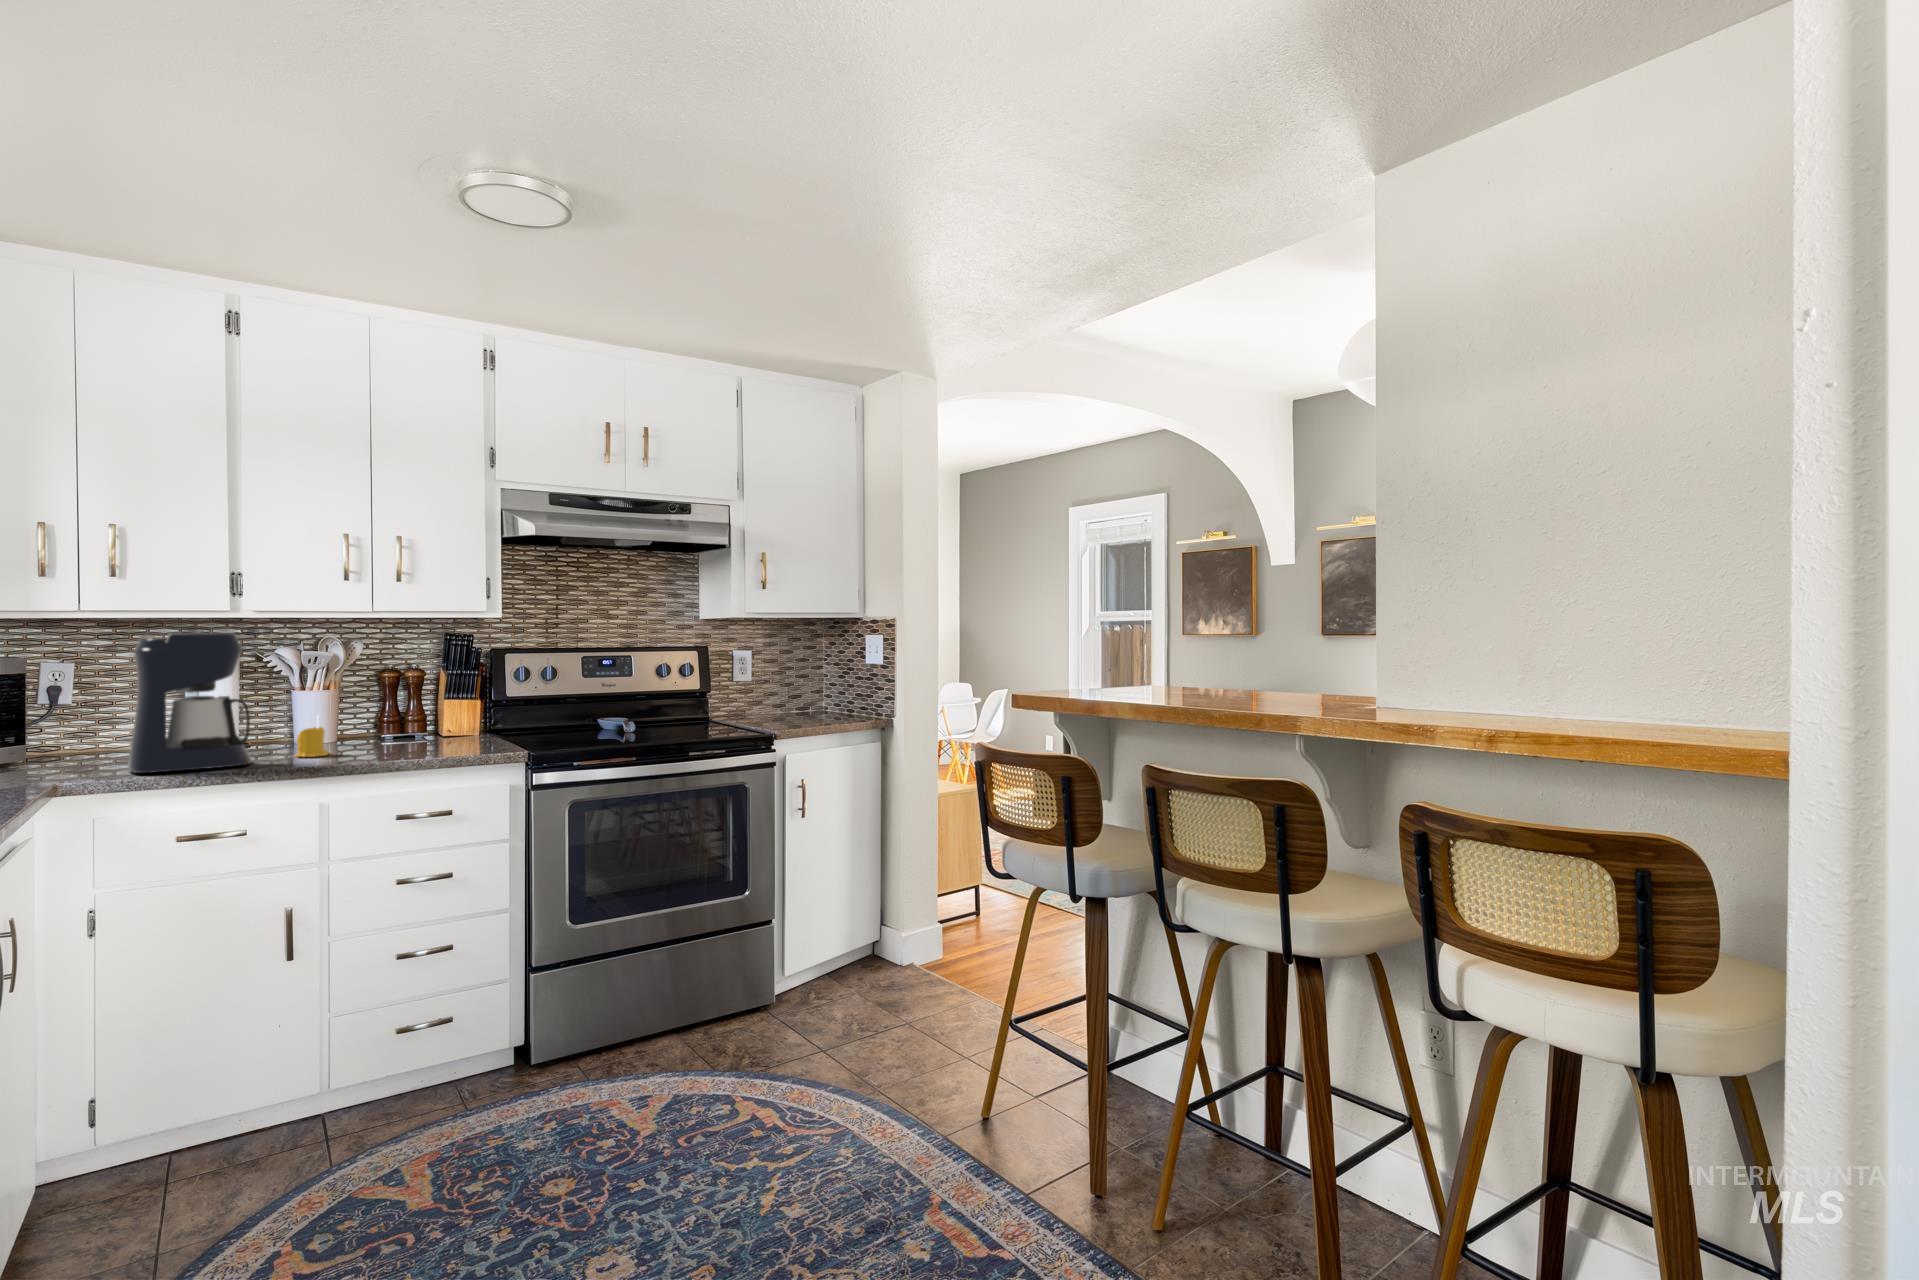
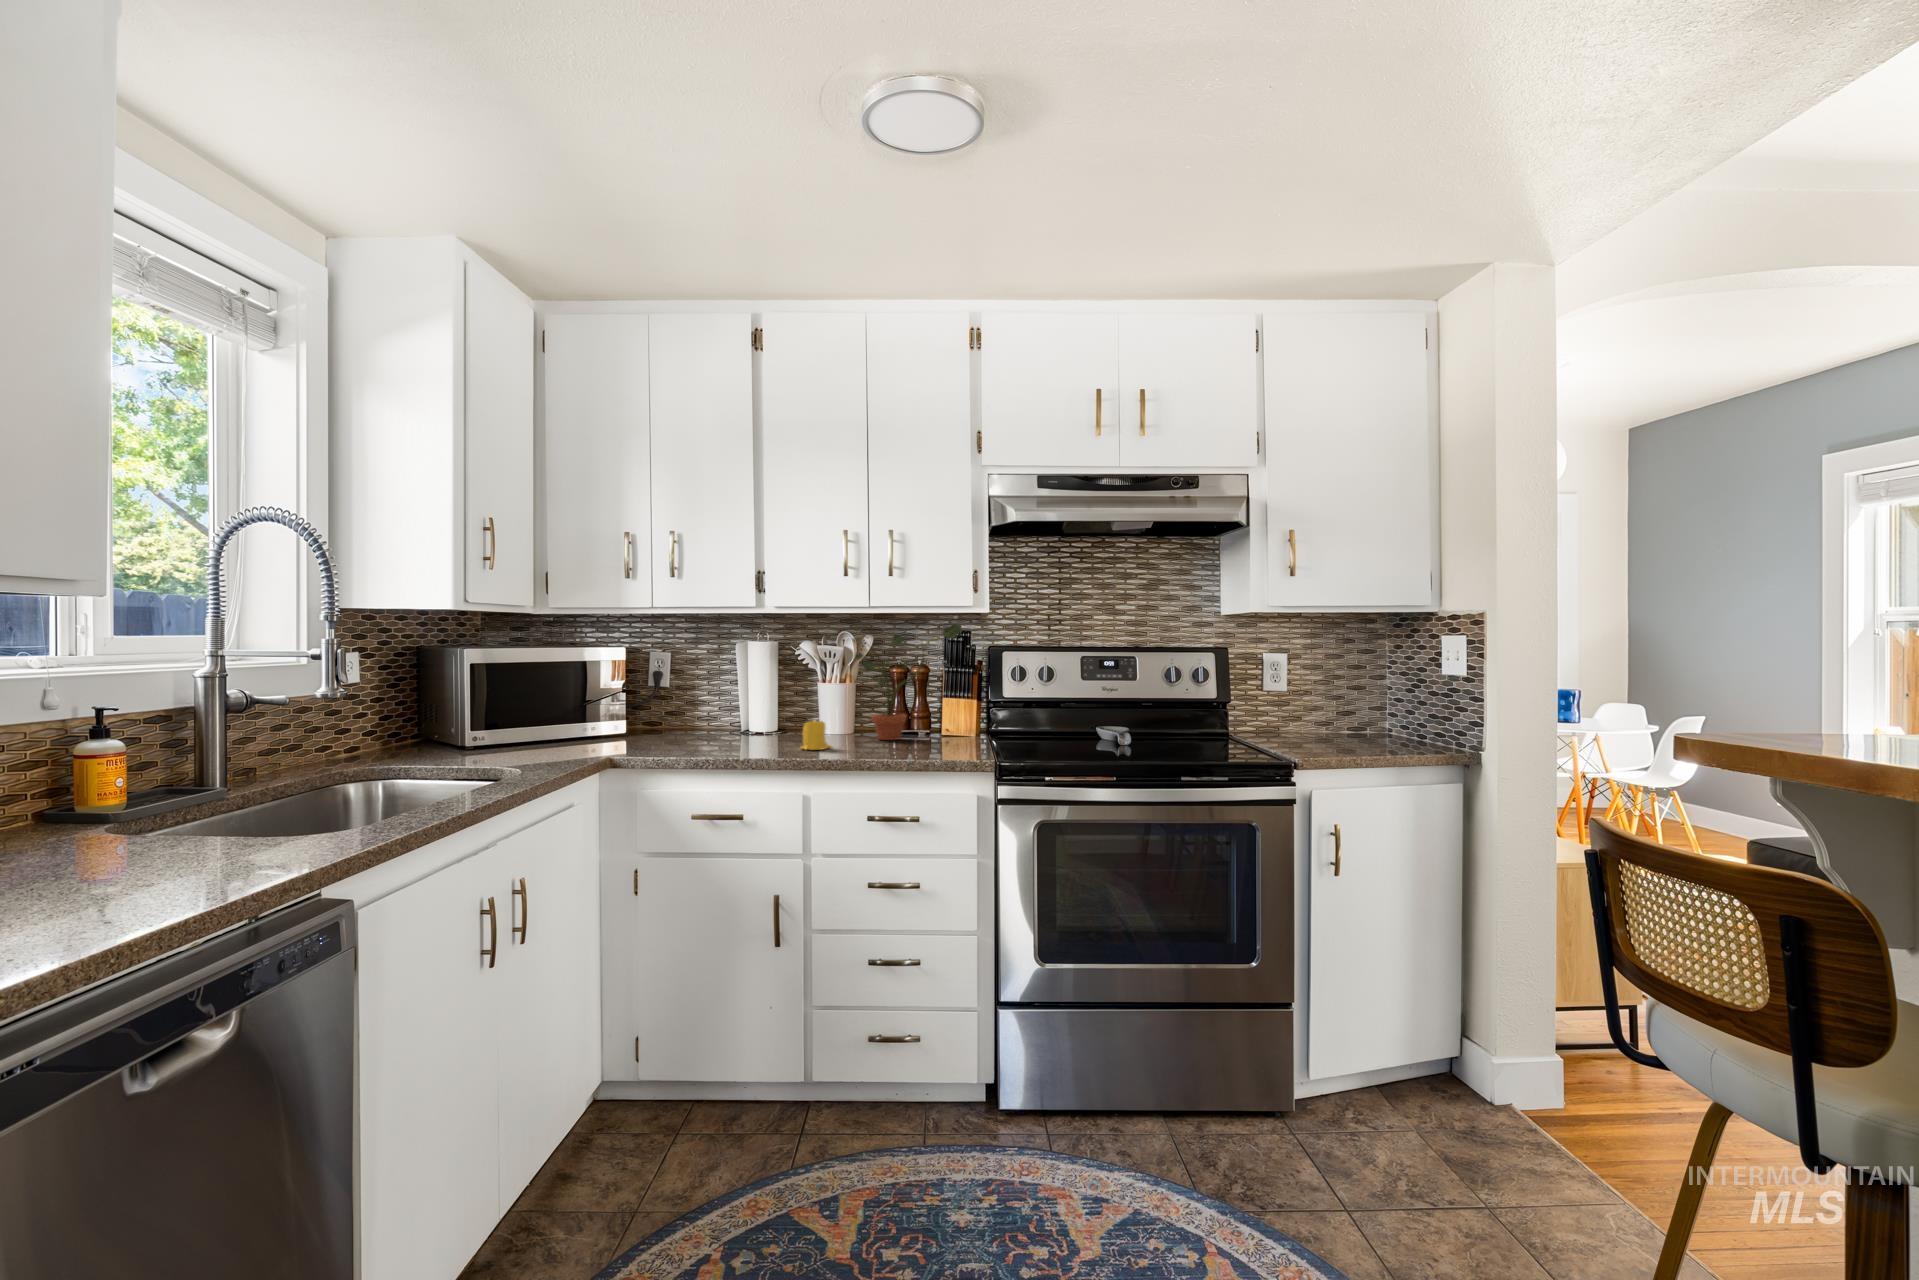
potted plant: none [344,628,459,744] -> present [855,624,961,740]
coffee maker: present [128,633,252,773] -> none [665,628,761,756]

